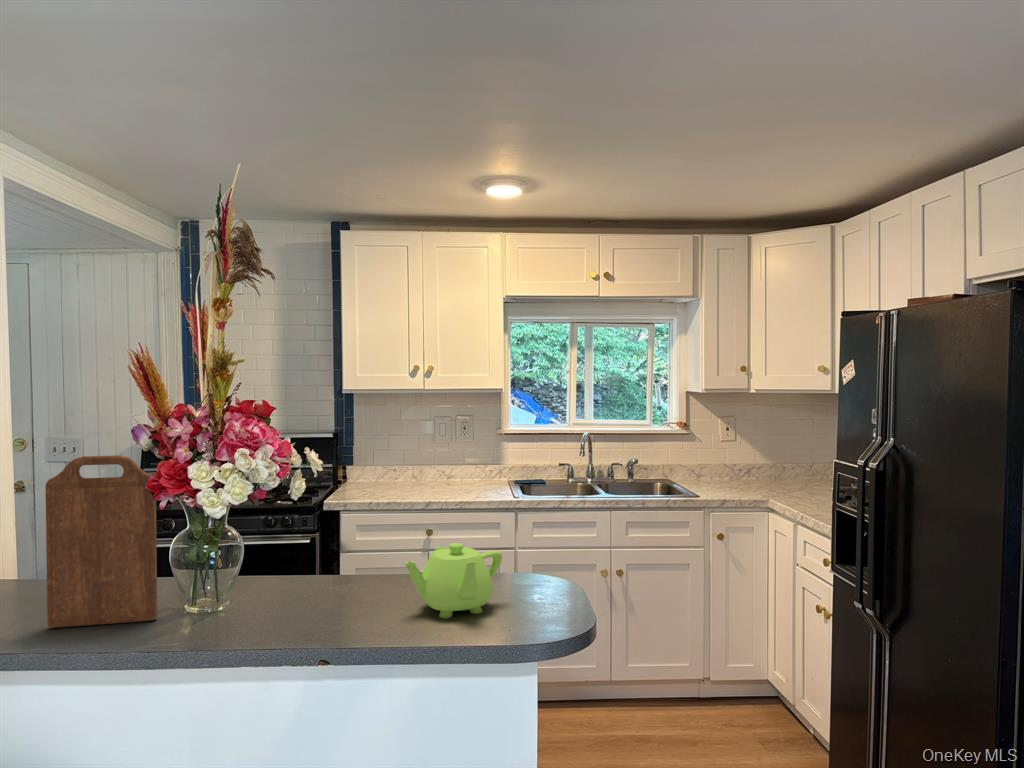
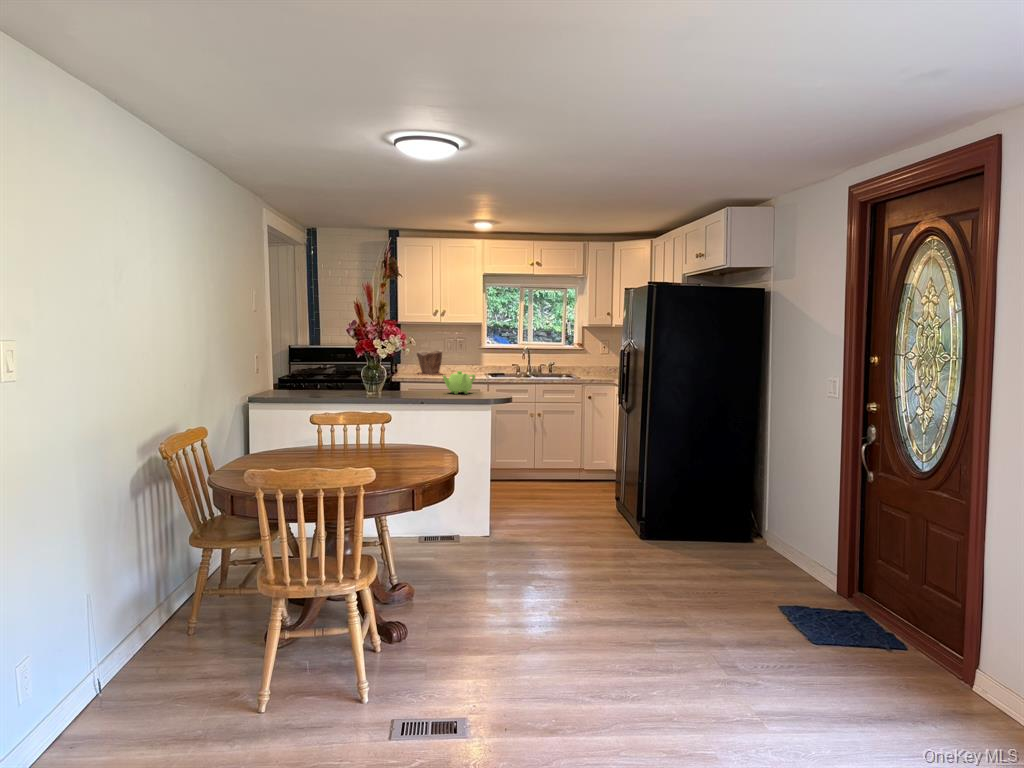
plant pot: none [379,440,431,491] -> present [417,350,442,375]
cutting board: present [45,455,157,628] -> none [325,338,359,394]

